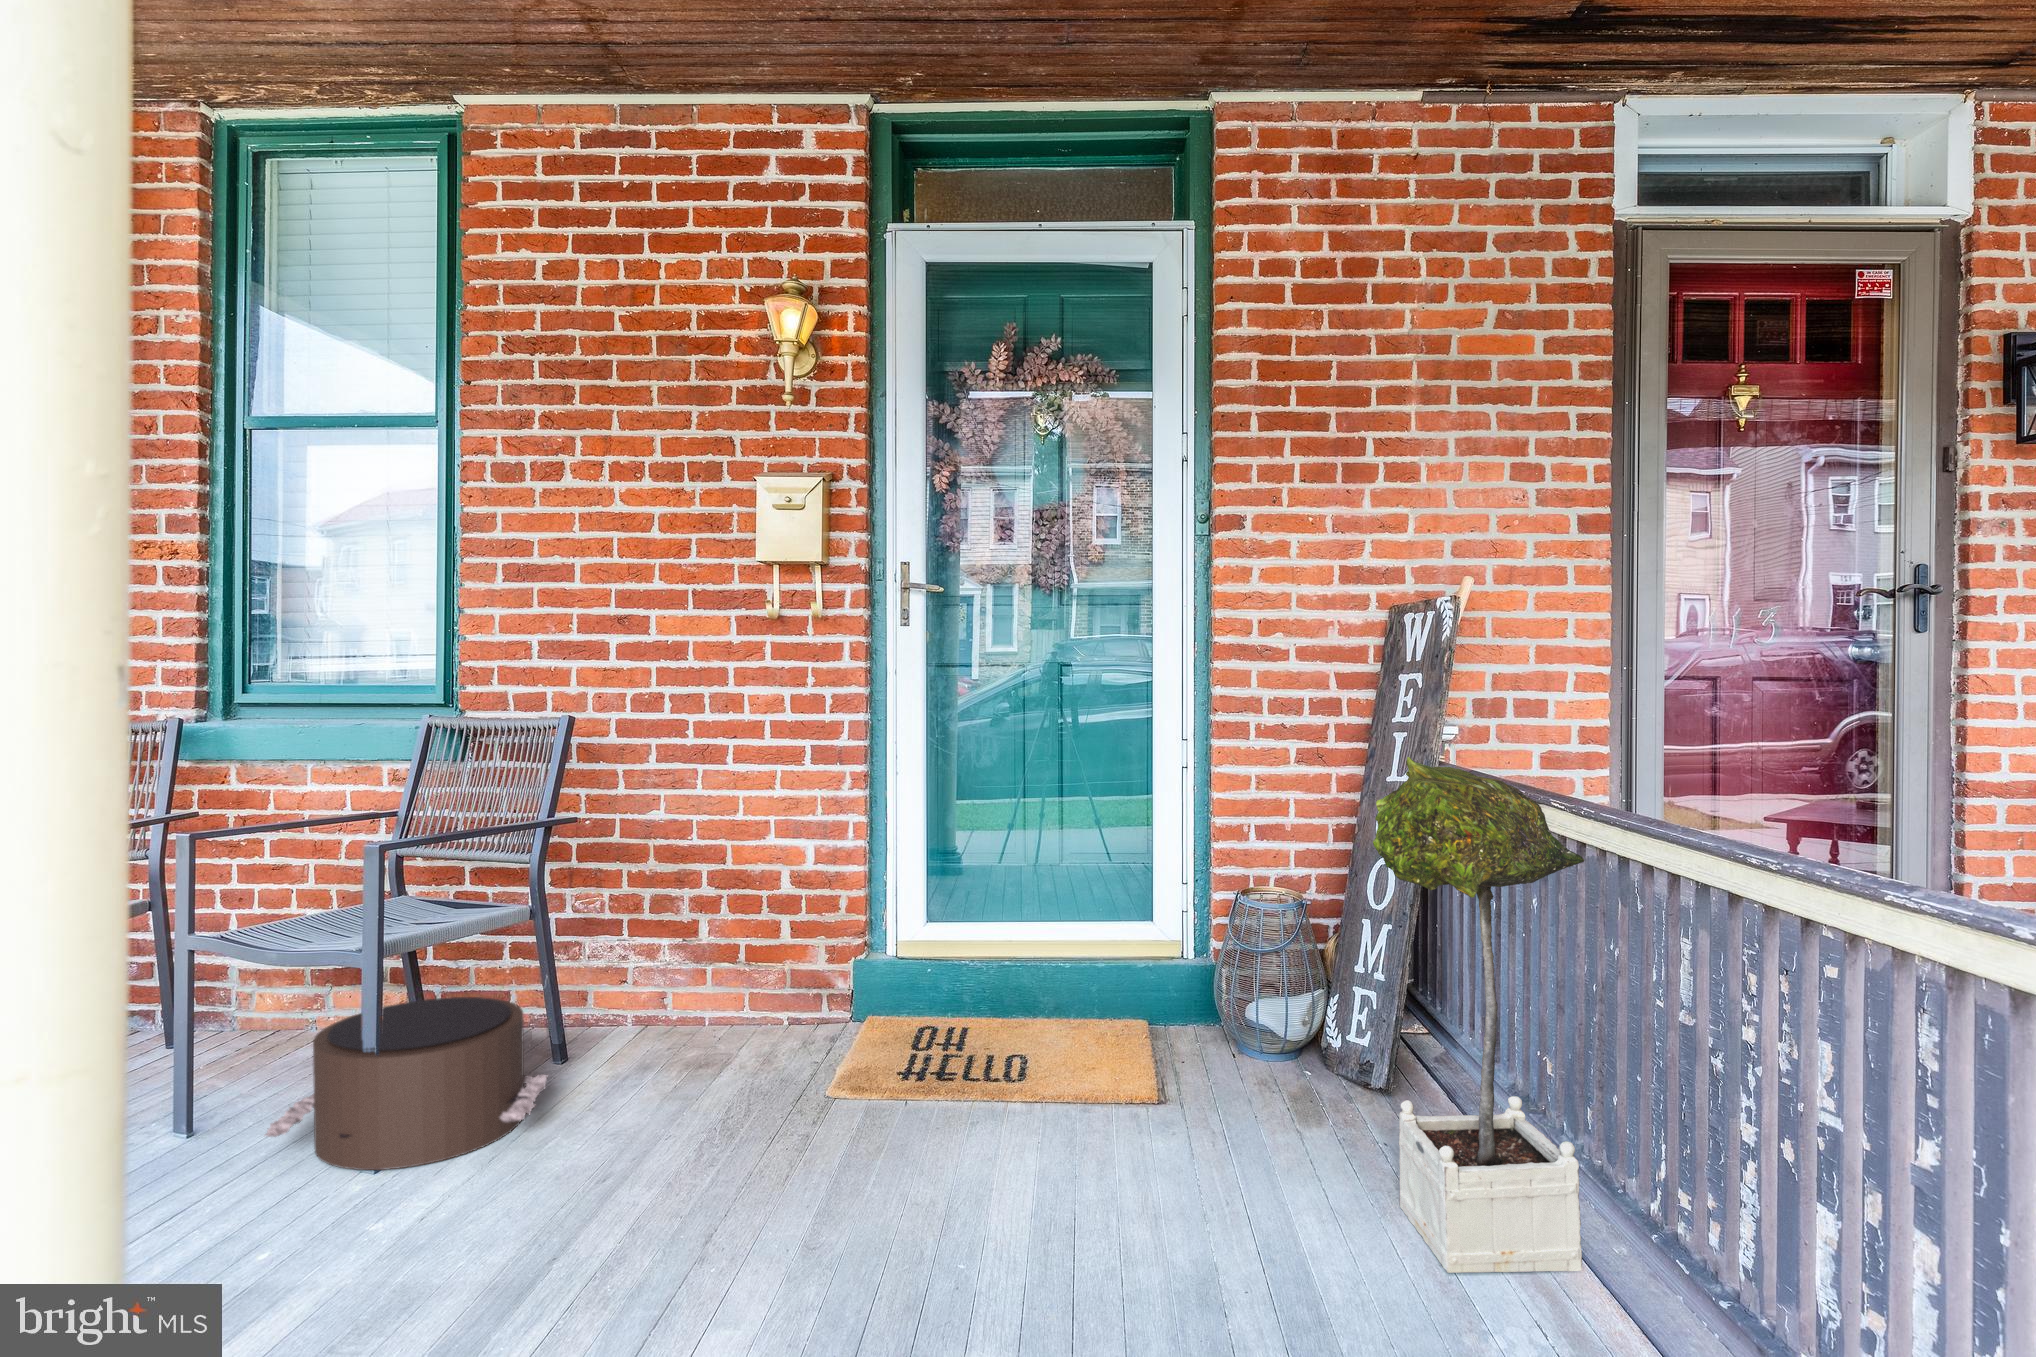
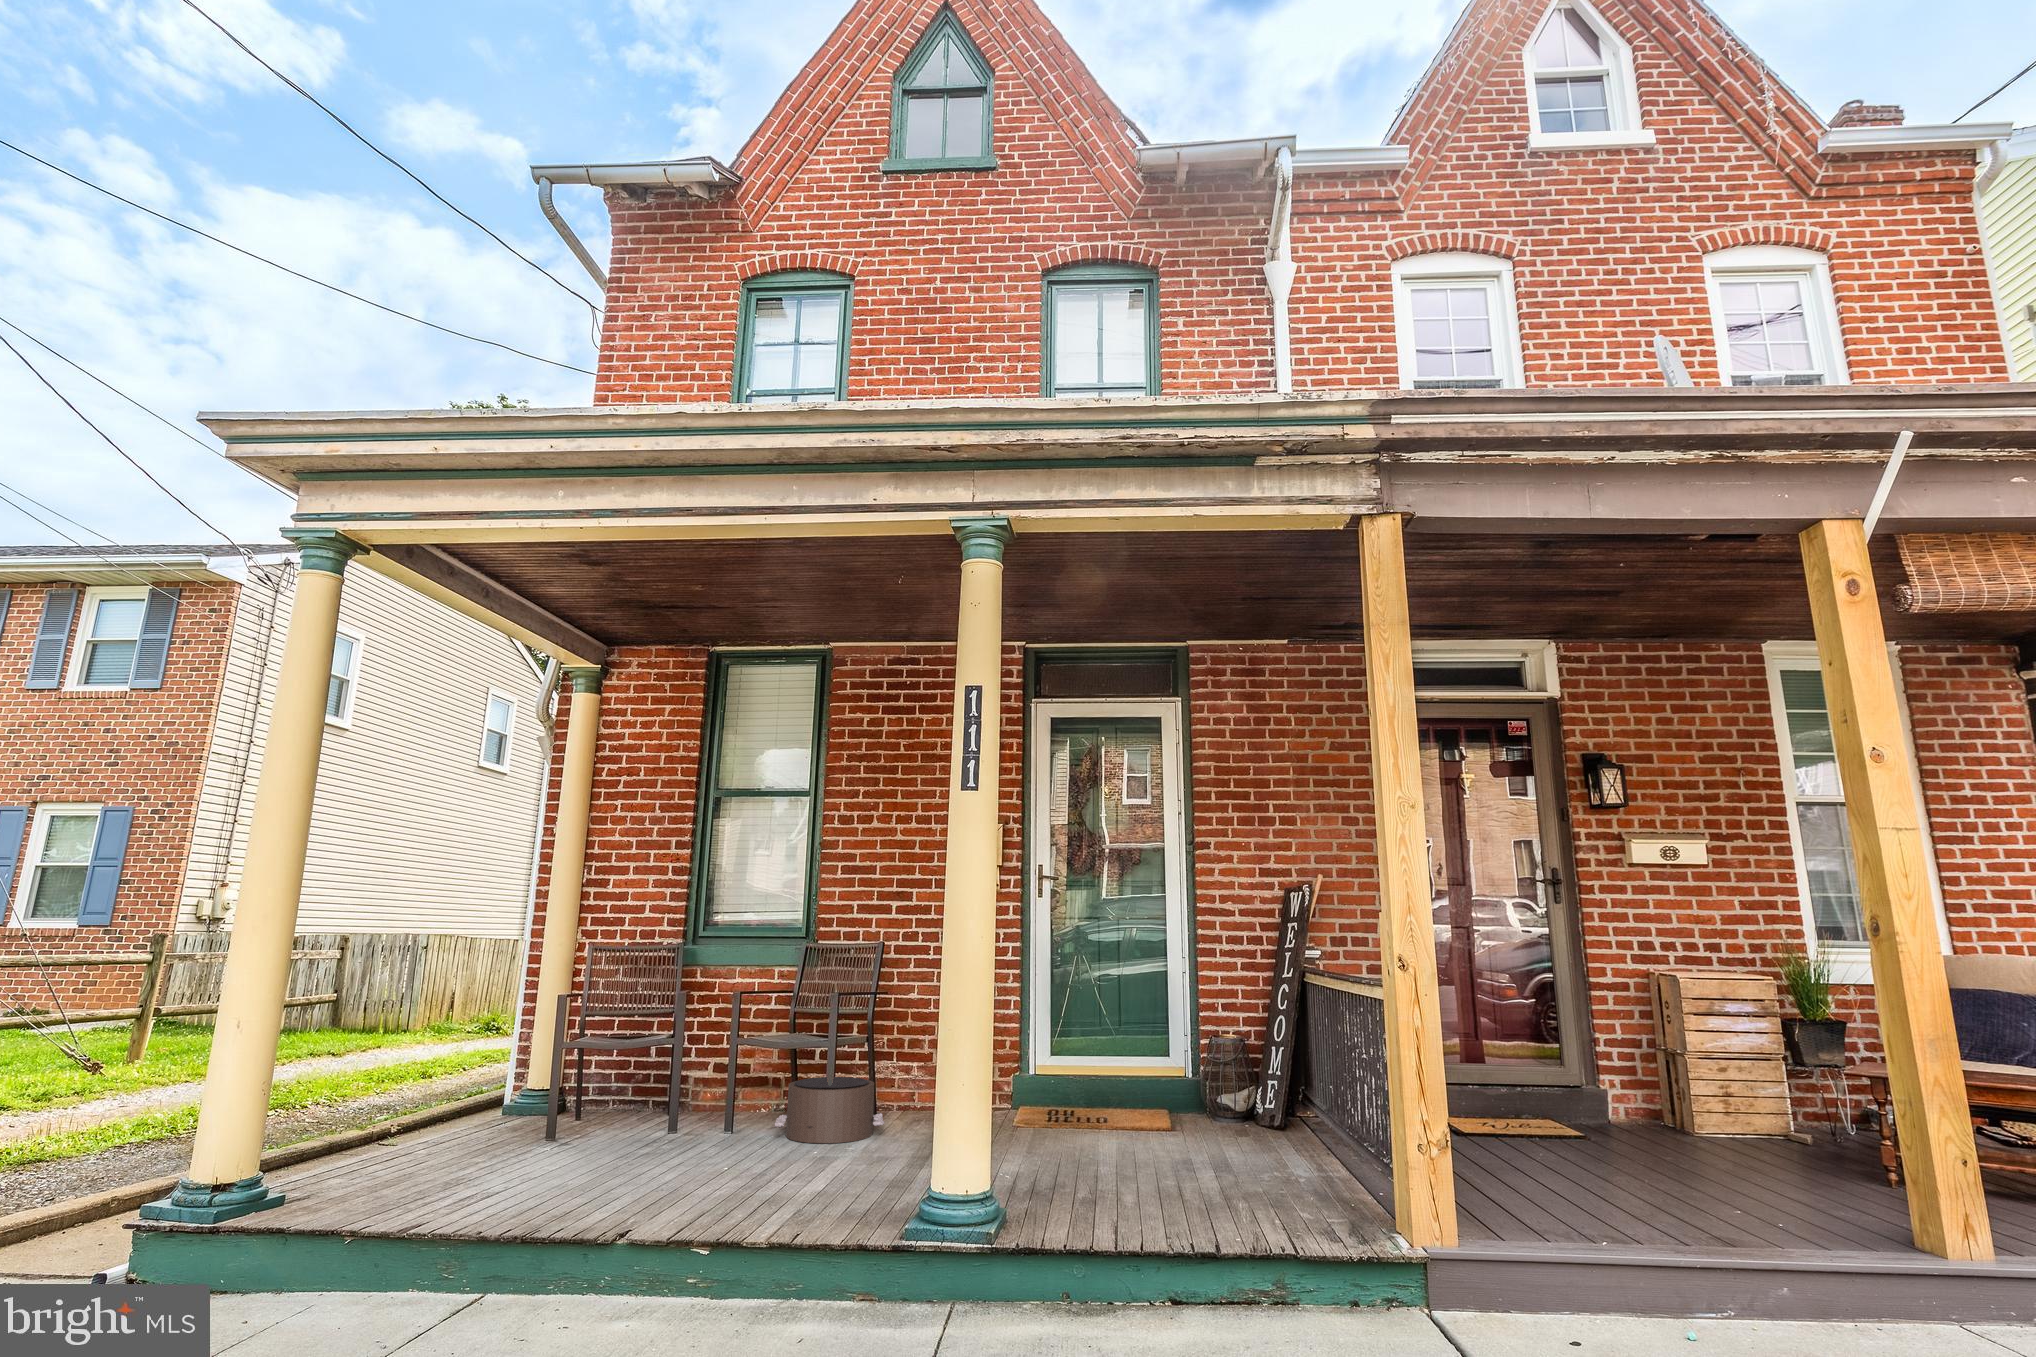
potted tree: present [1373,757,1584,1273] -> none [1253,956,1342,1169]

